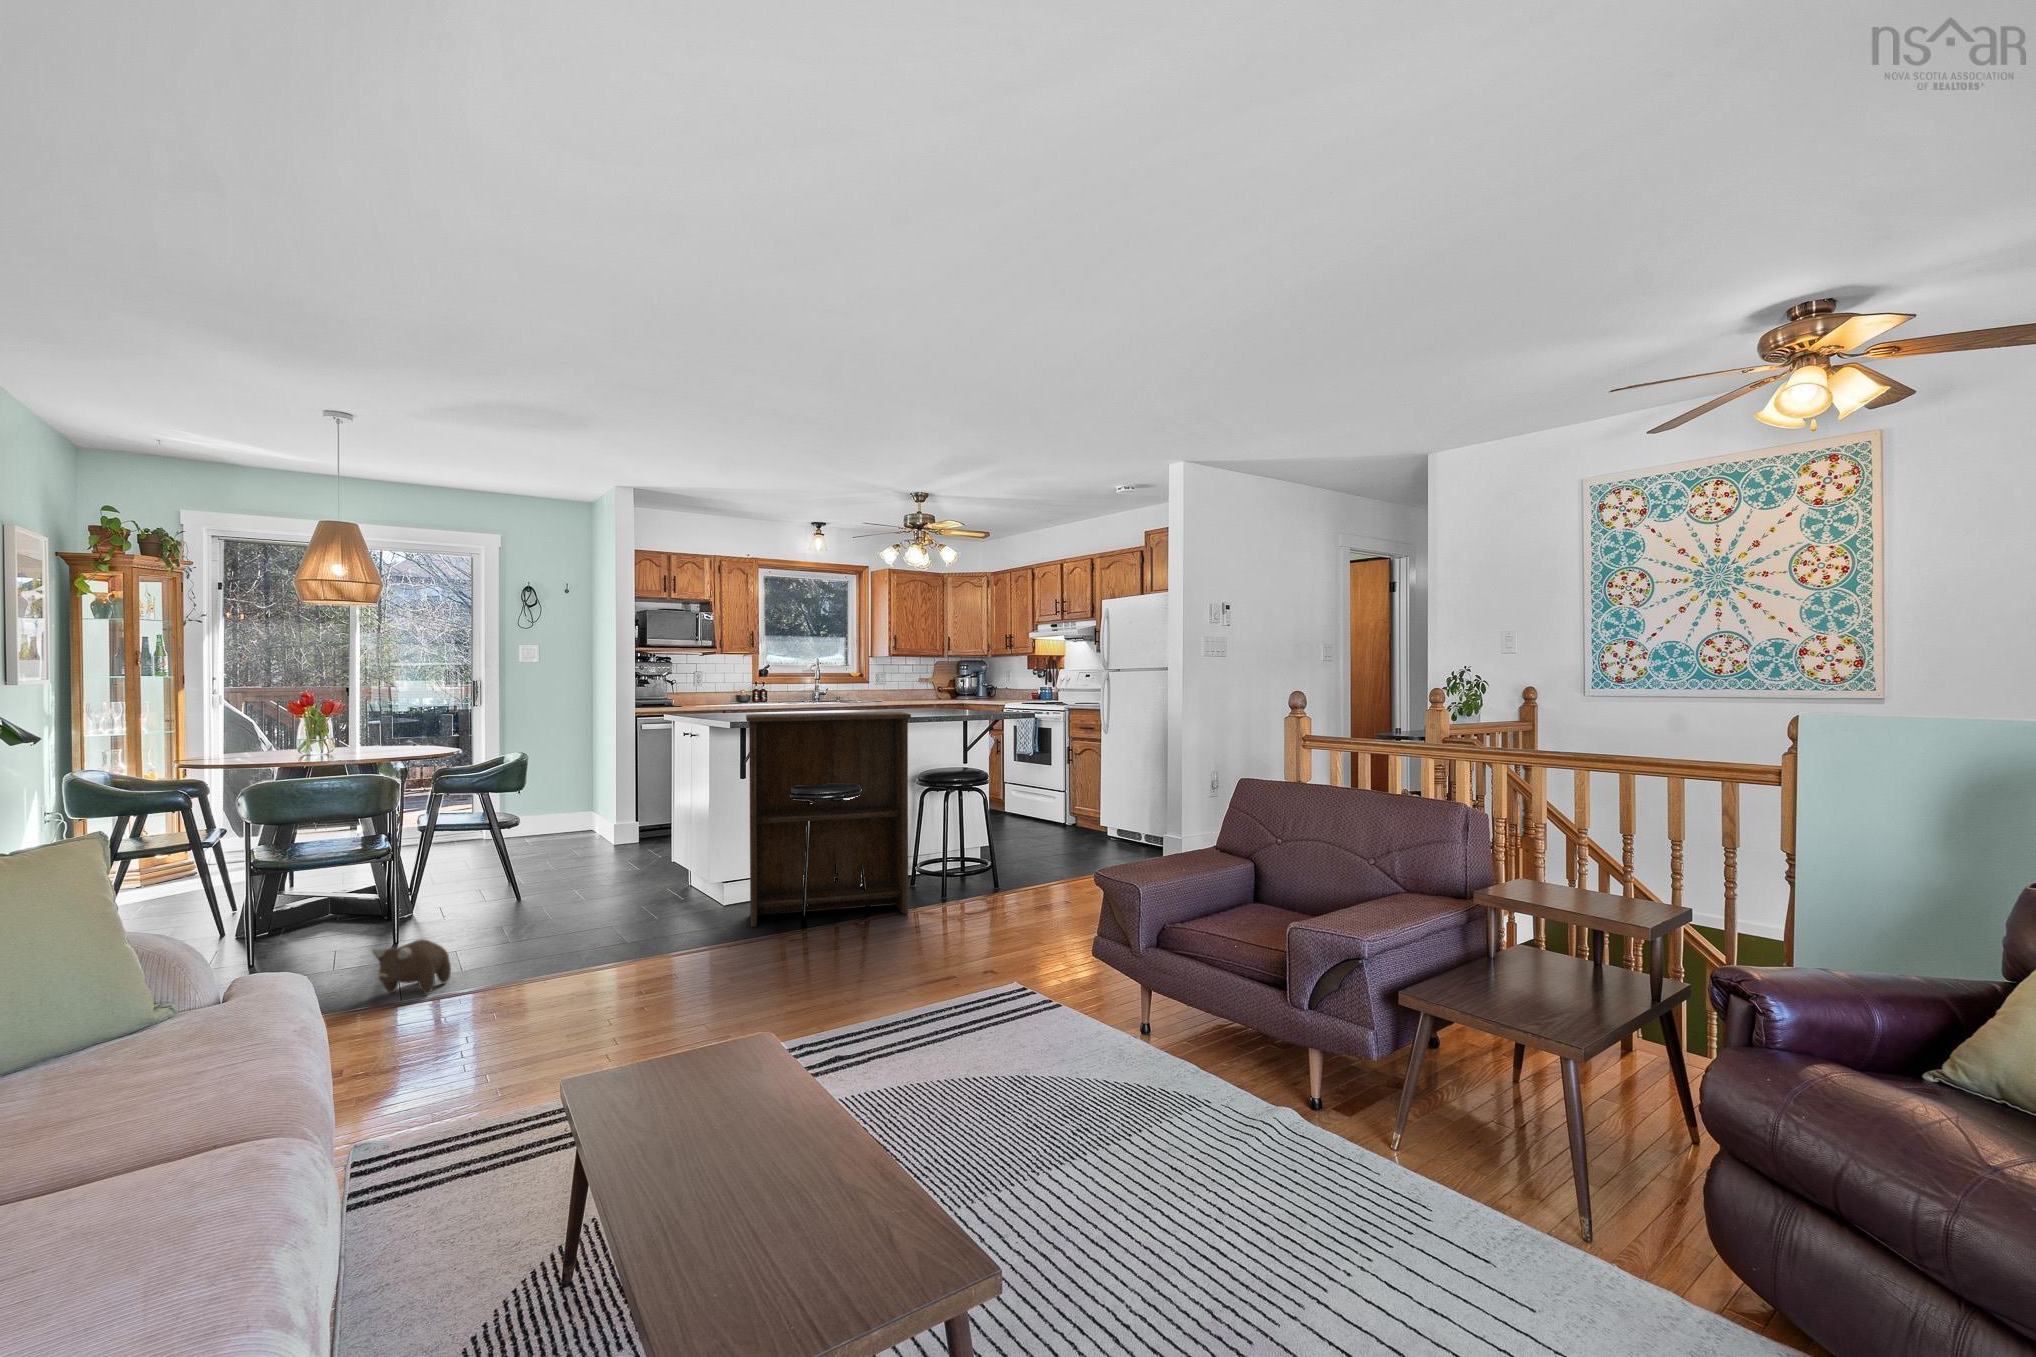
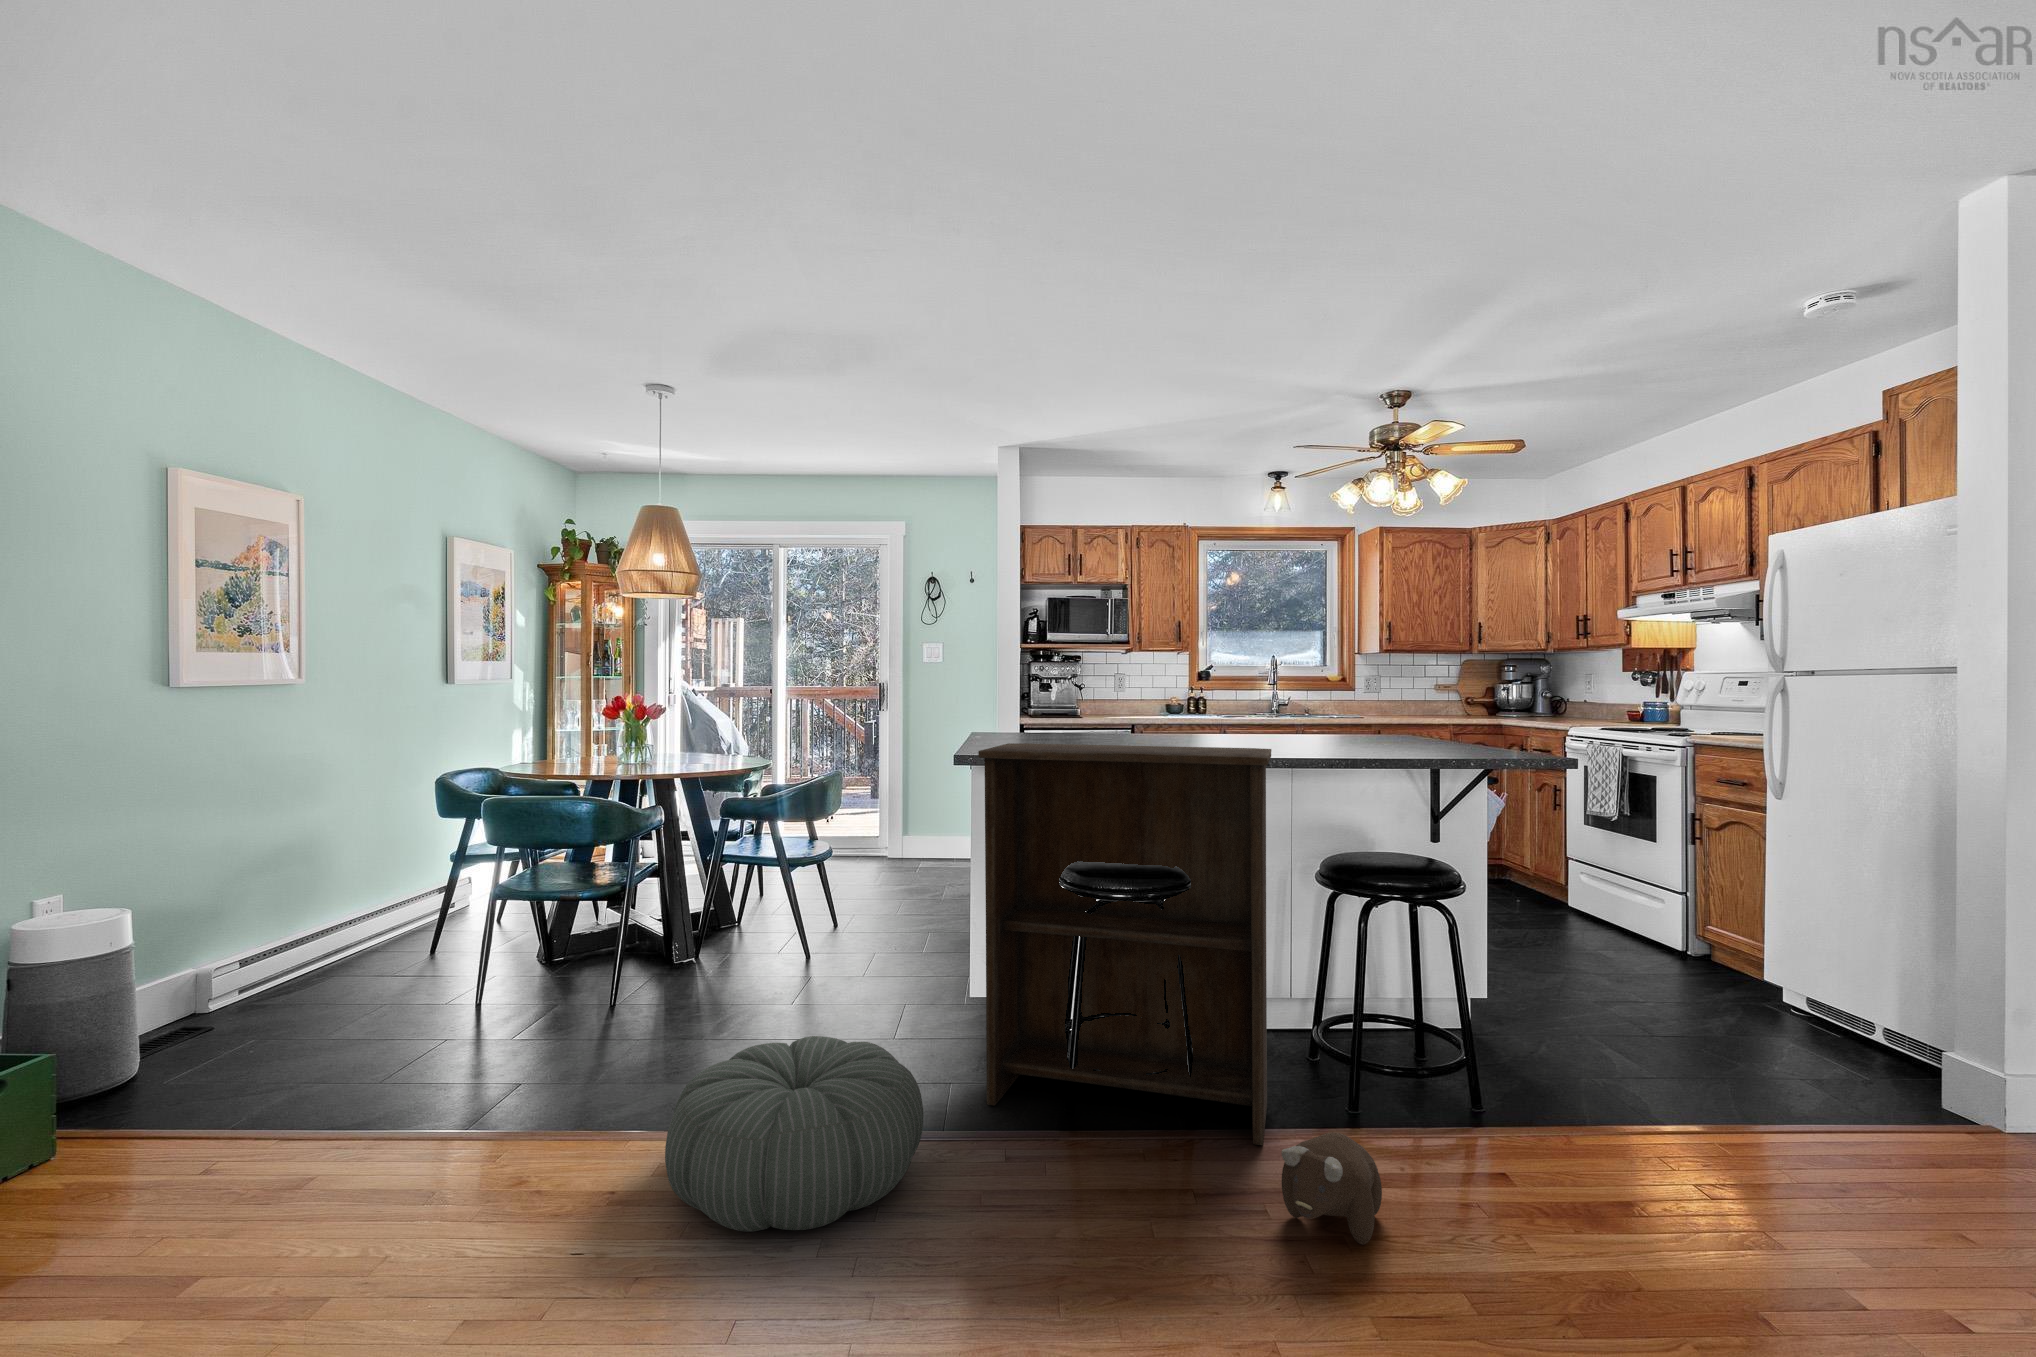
pouf: none [593,892,751,983] -> present [665,1036,924,1232]
plush toy: present [372,939,451,994] -> present [1281,1132,1382,1245]

